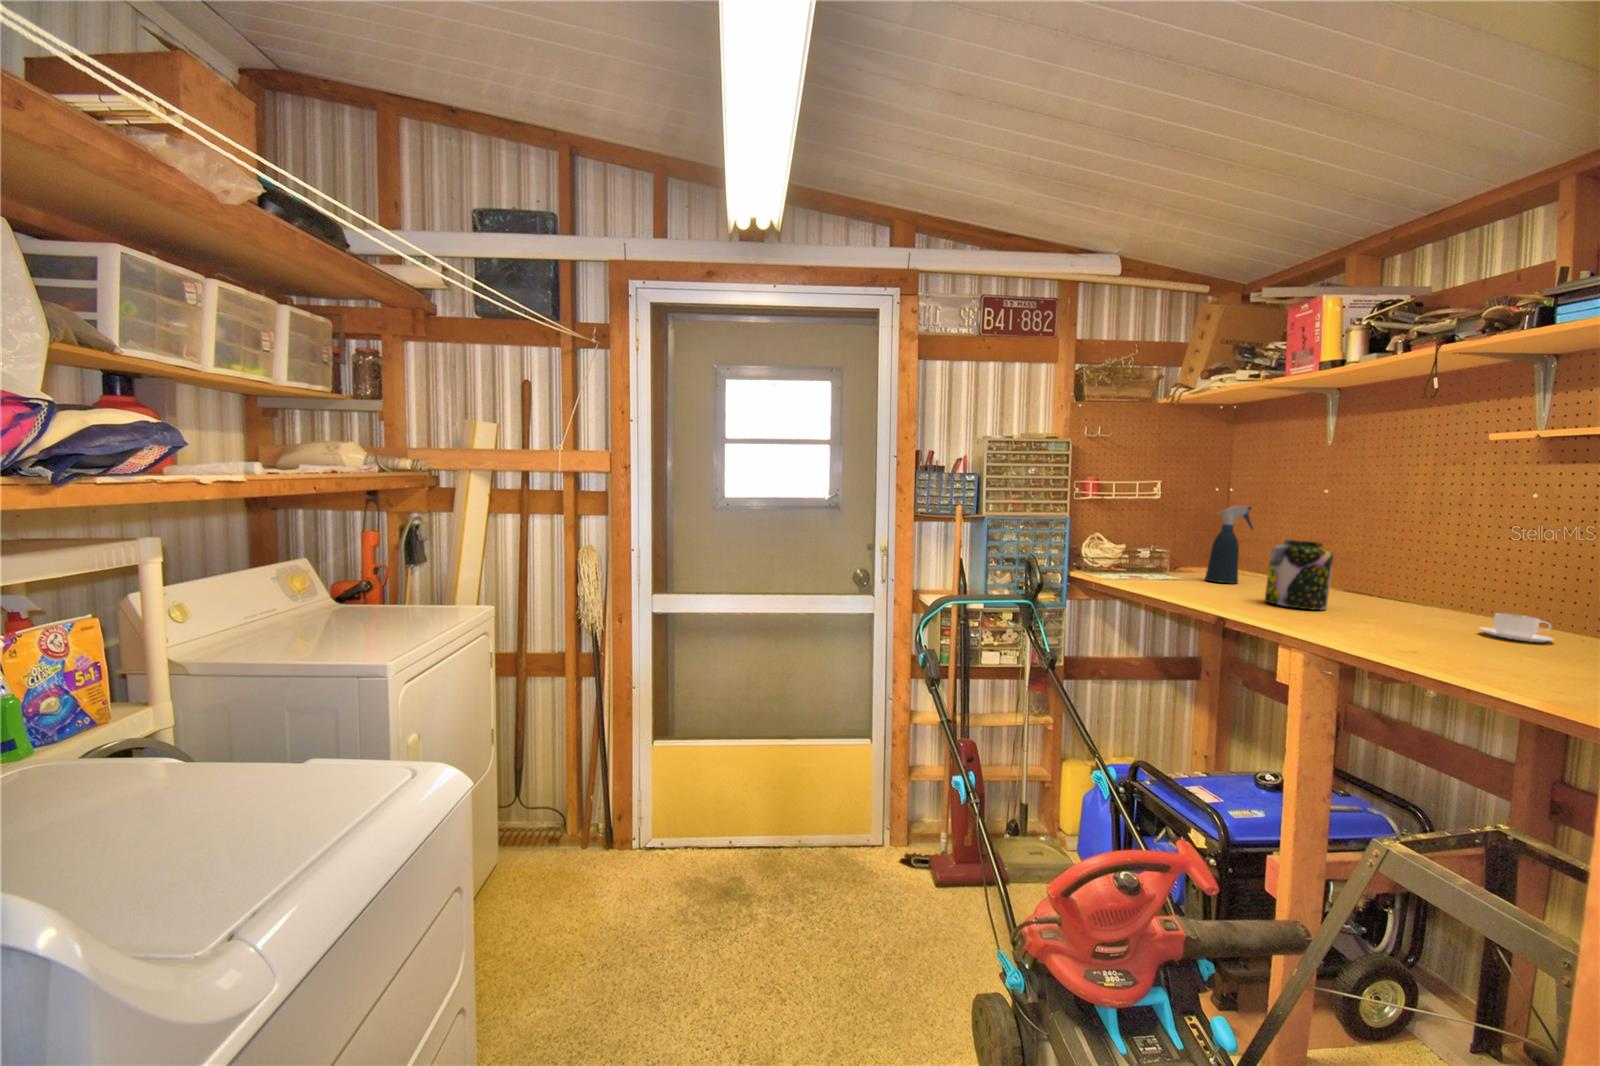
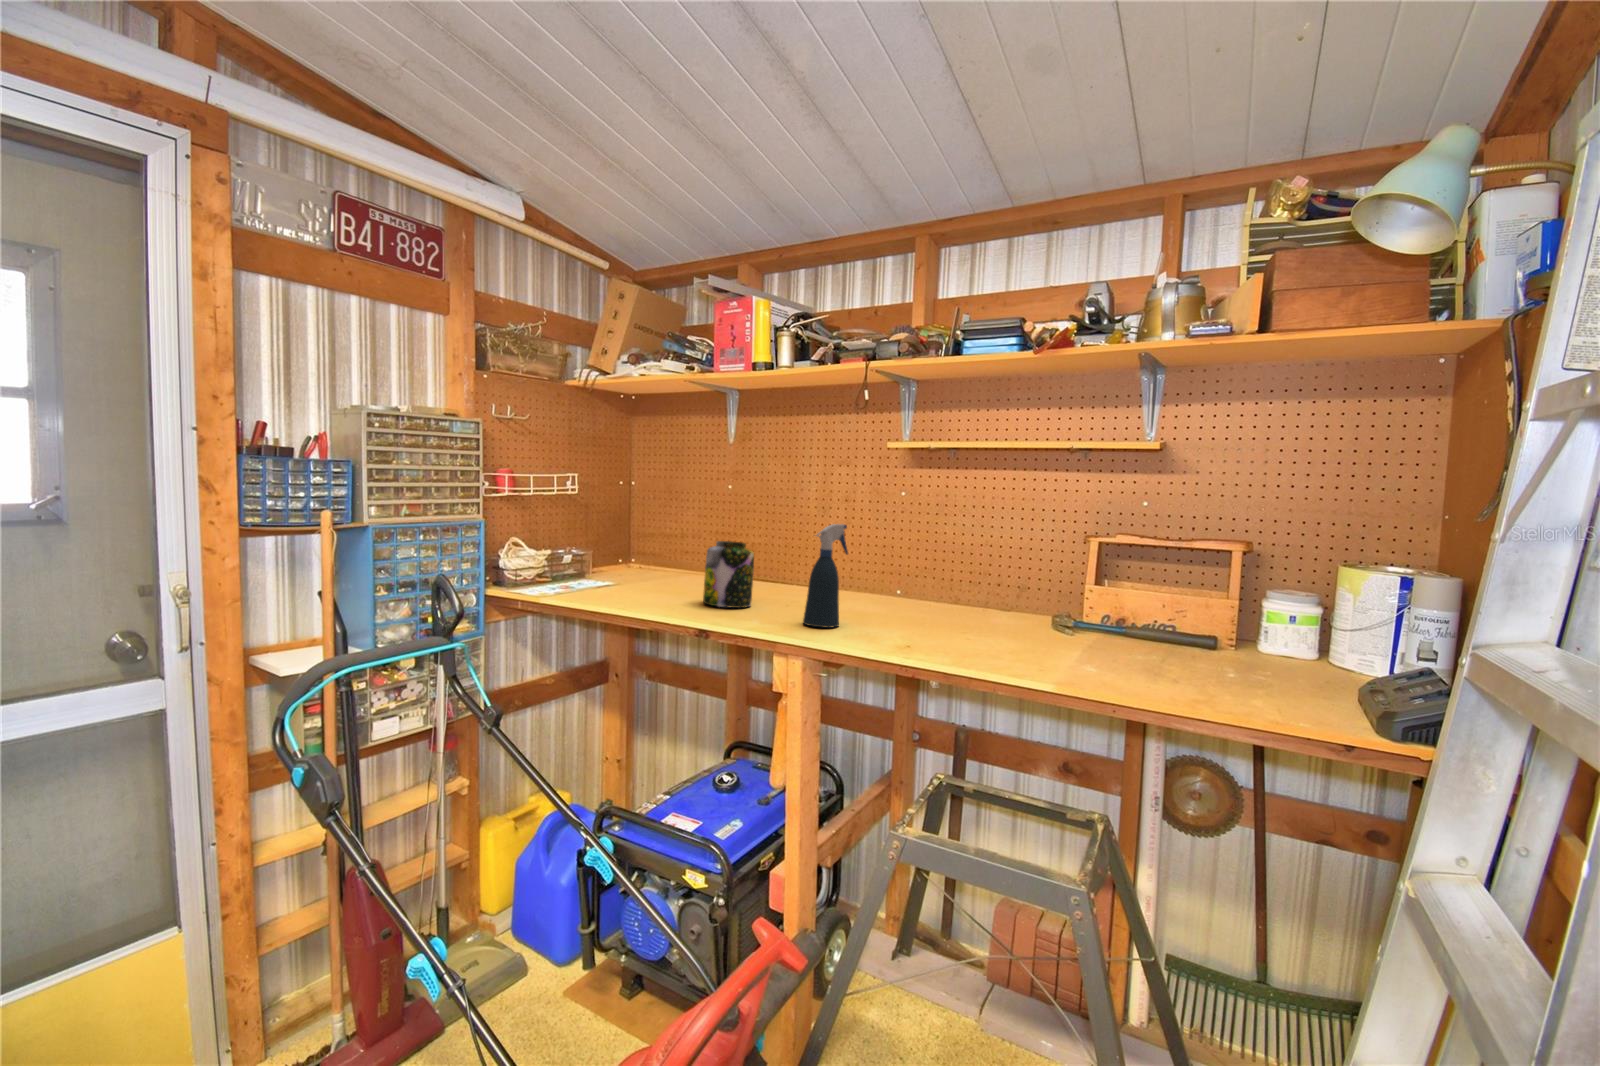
spray bottle: present [1205,506,1253,584] -> present [803,524,848,628]
coffee cup: present [1480,613,1553,642] -> none [850,594,890,614]

